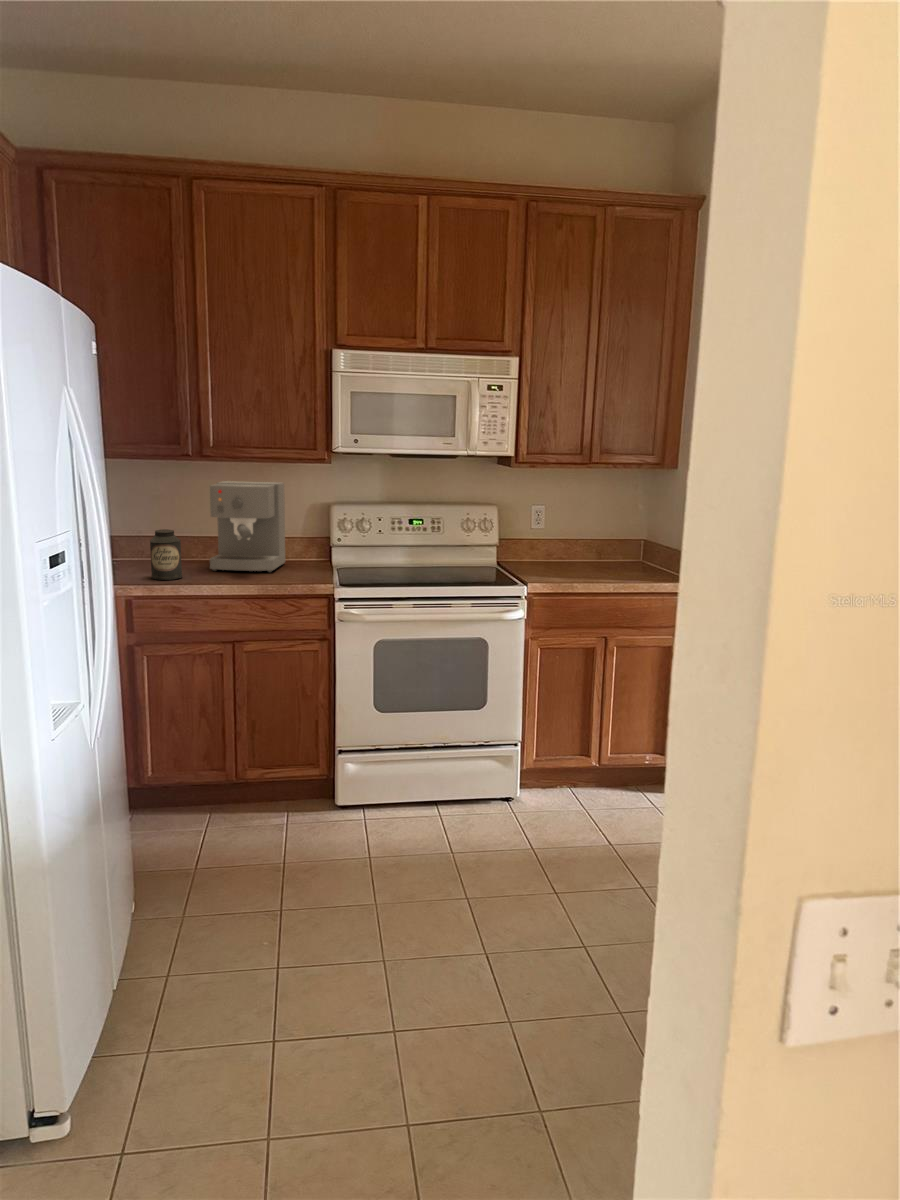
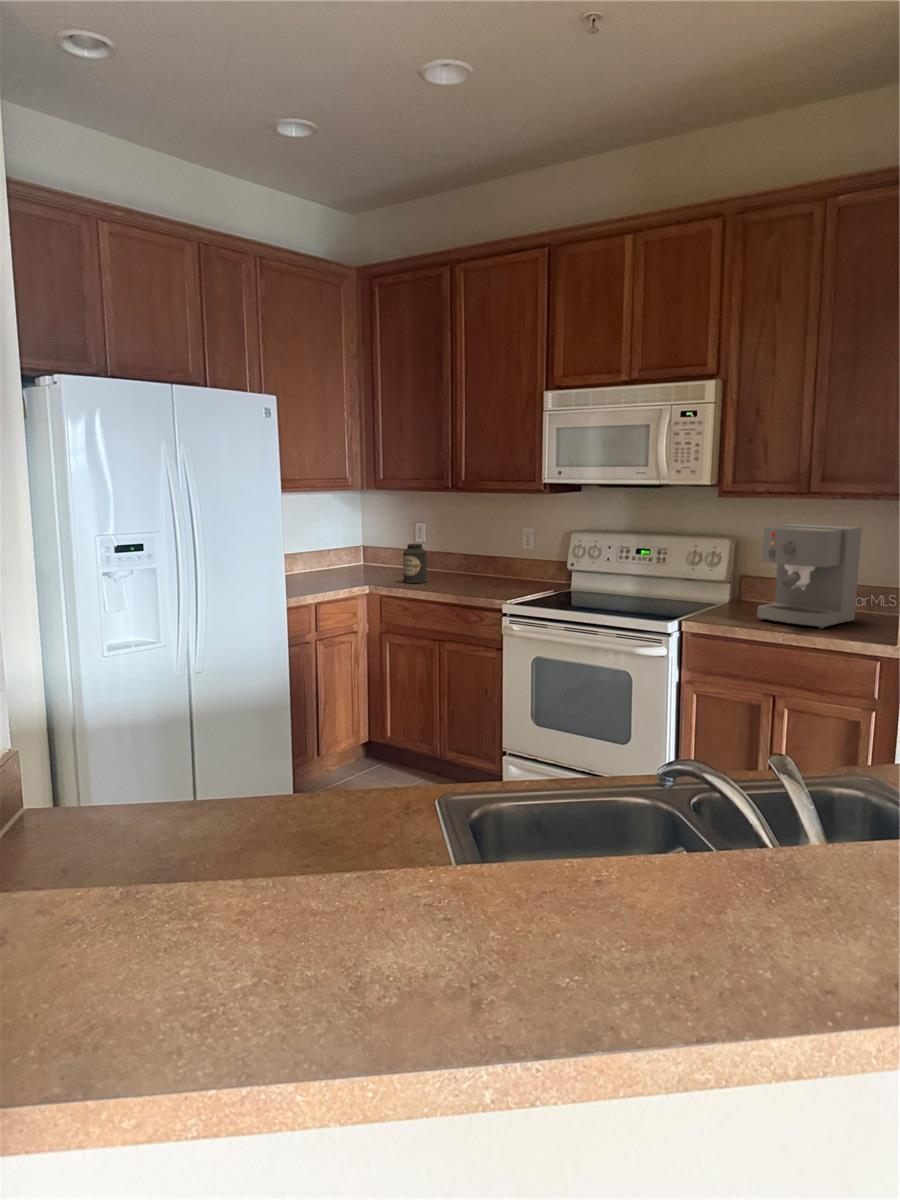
coffee maker: present [210,481,286,572] -> present [757,524,862,629]

